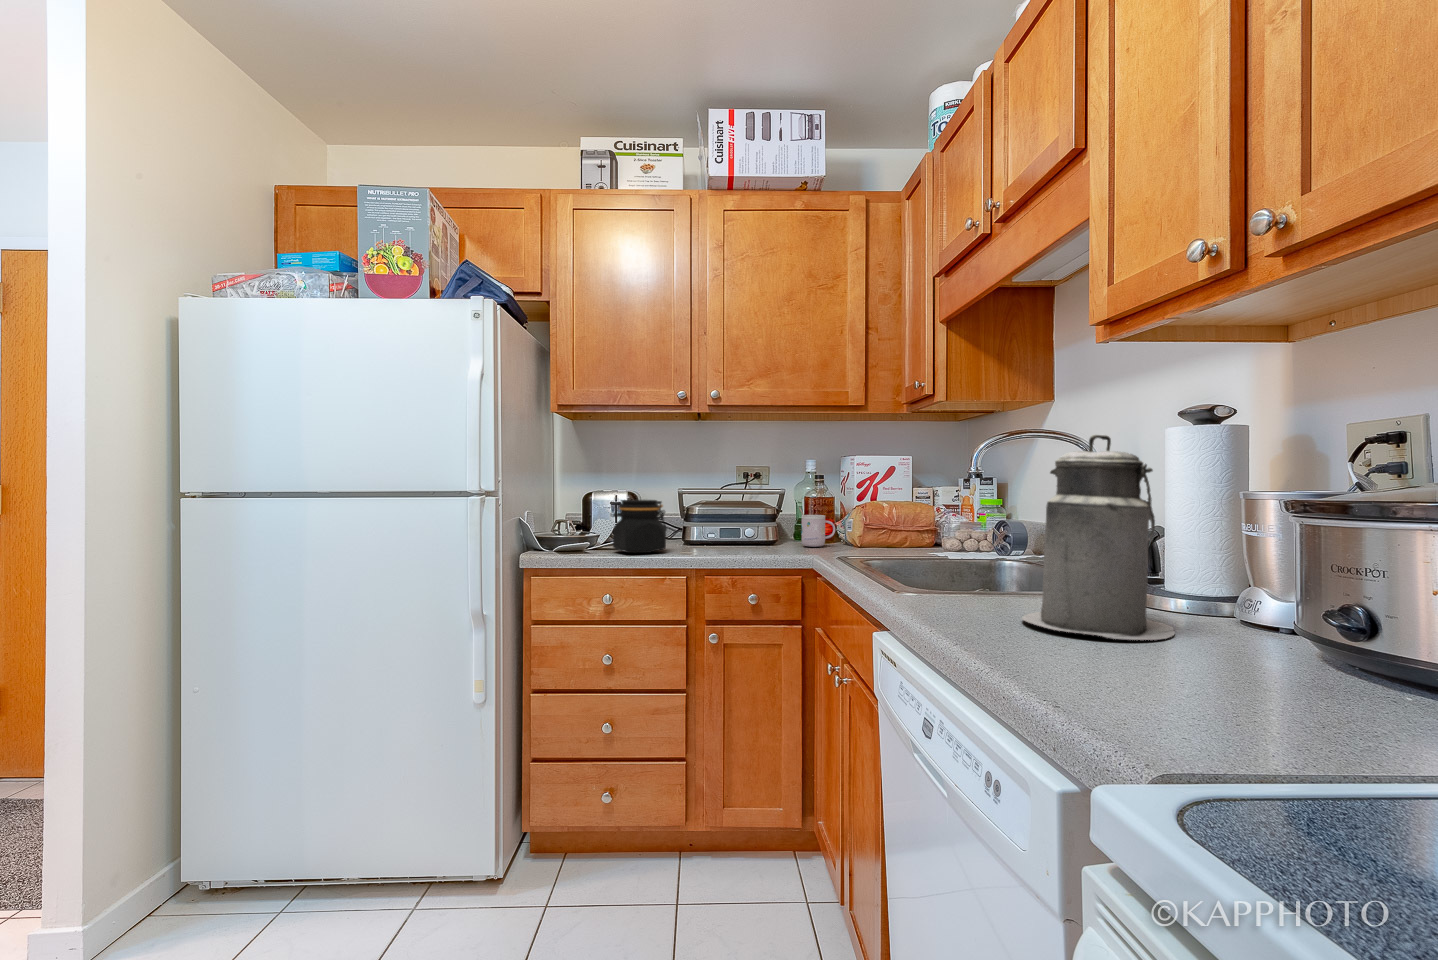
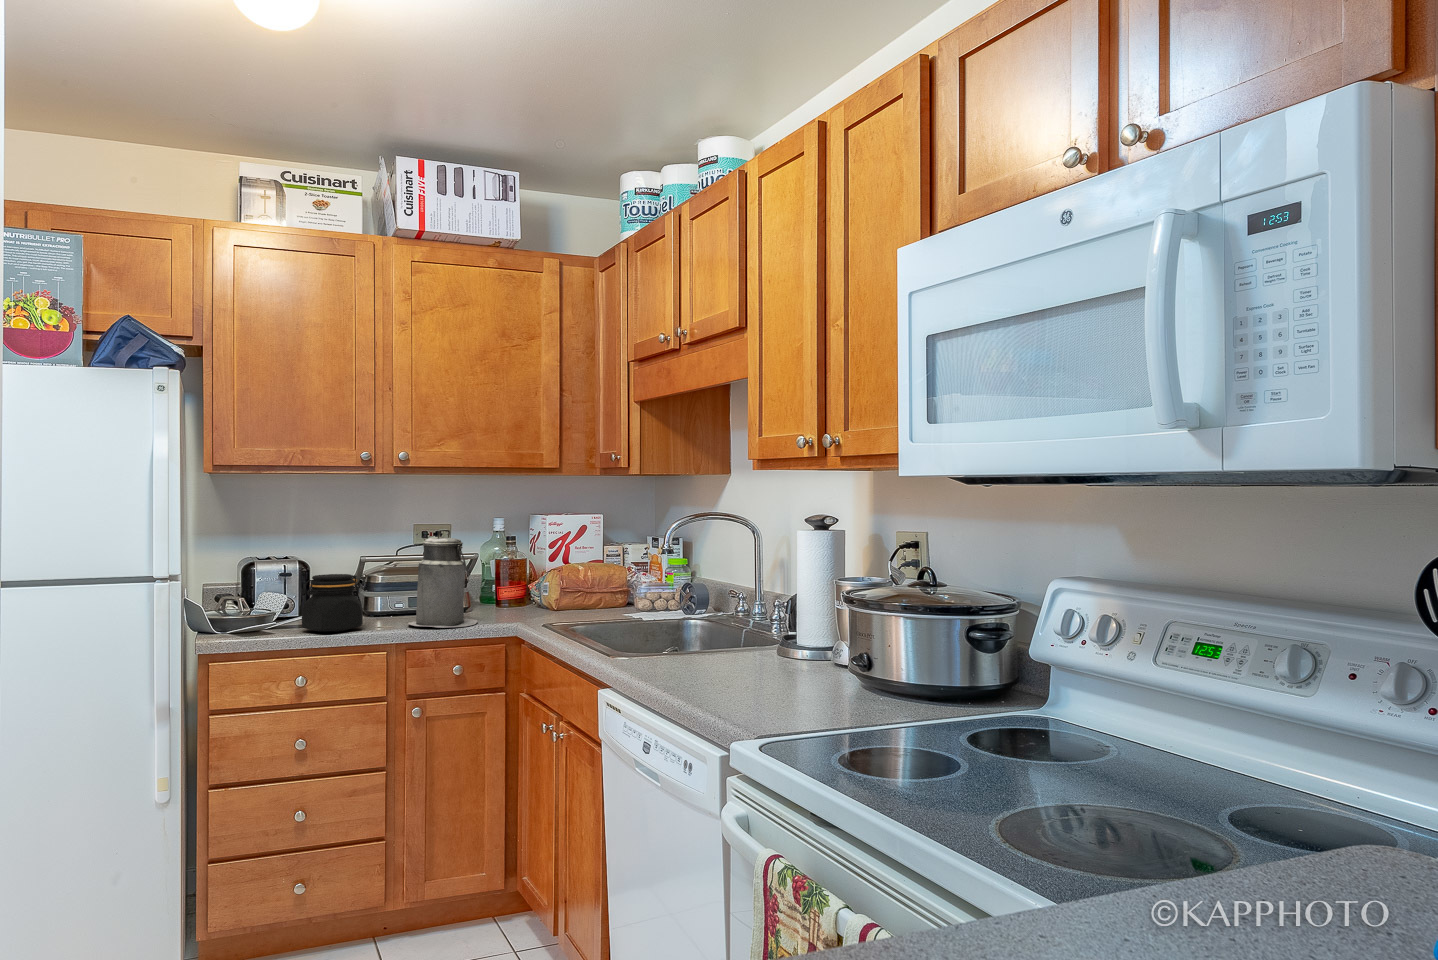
canister: present [1022,435,1174,640] -> present [408,529,477,628]
mug: present [799,508,835,547] -> none [496,574,533,613]

